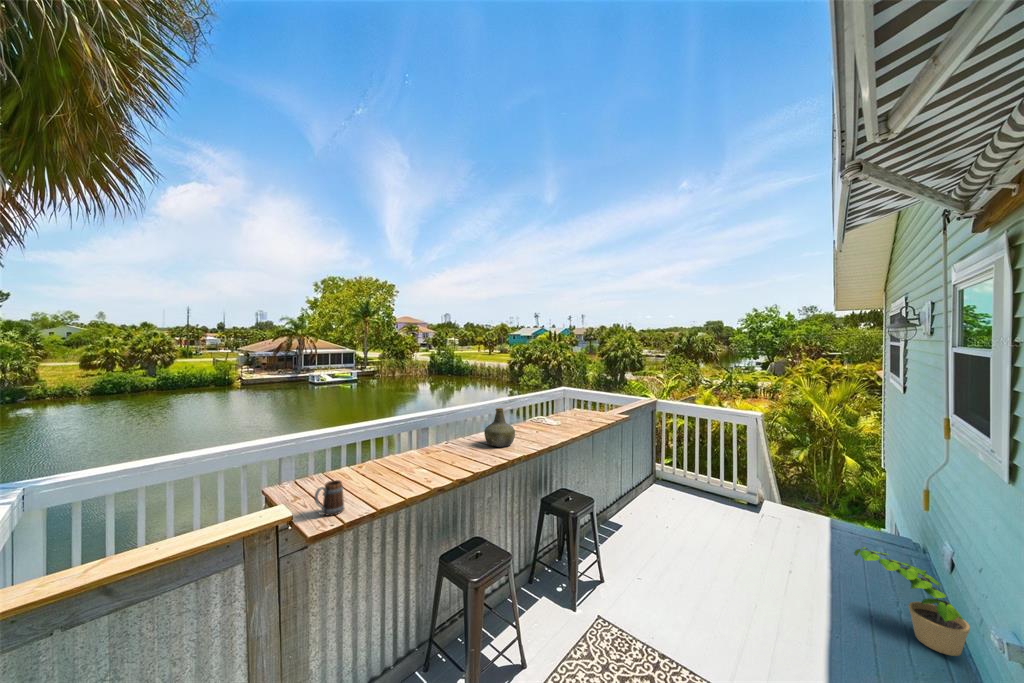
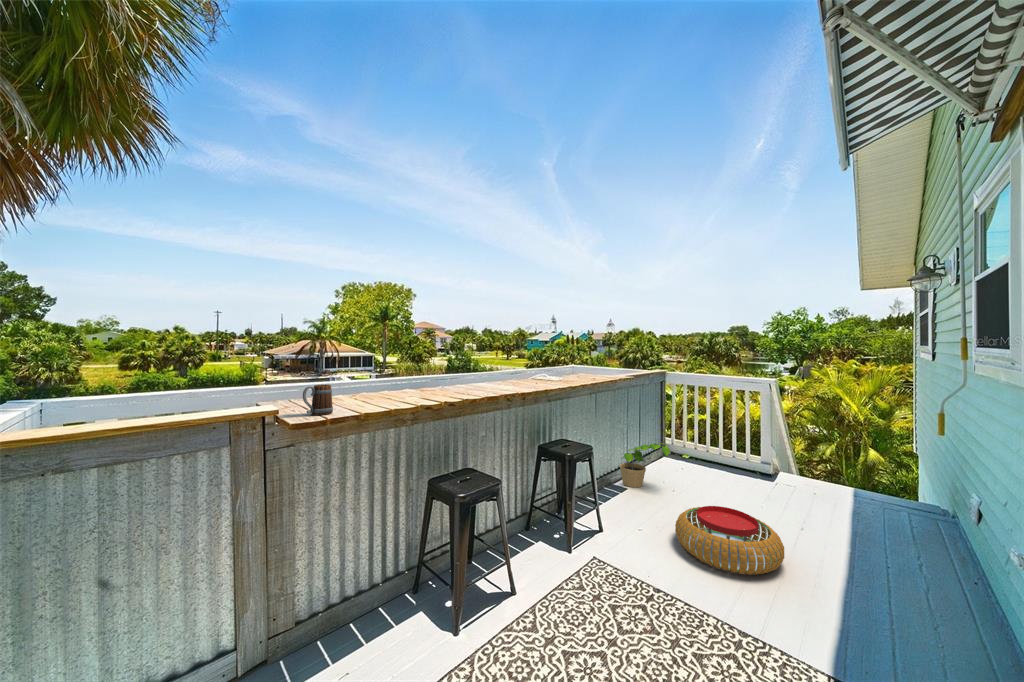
bottle: present [484,408,515,447] -> none [481,353,512,390]
potted plant: present [854,547,970,656] -> present [620,443,670,487]
pouf: none [677,556,782,634] -> present [675,506,784,575]

